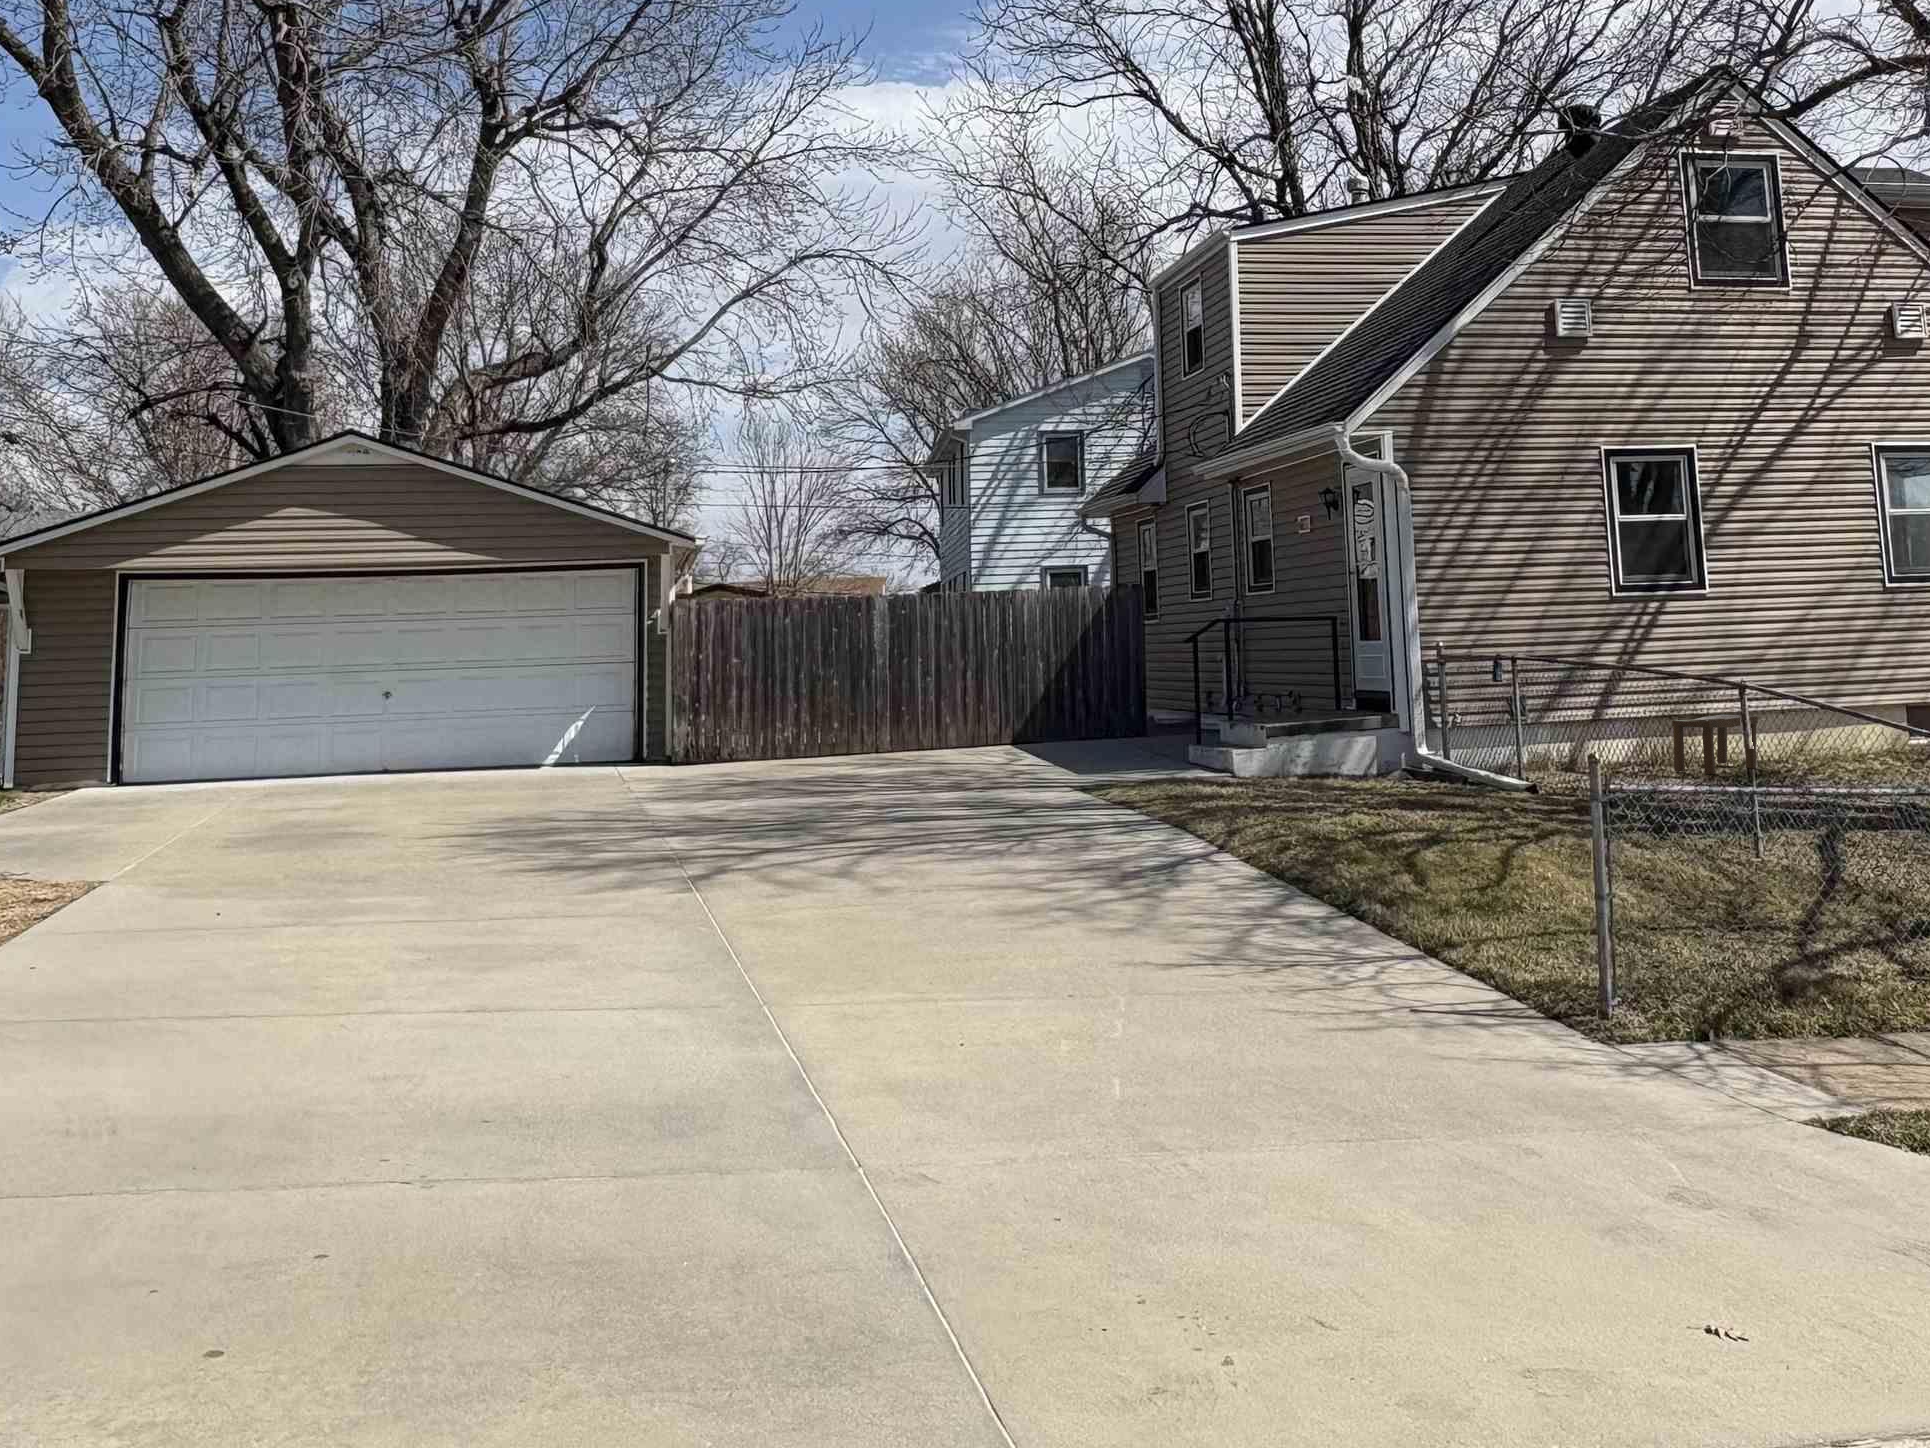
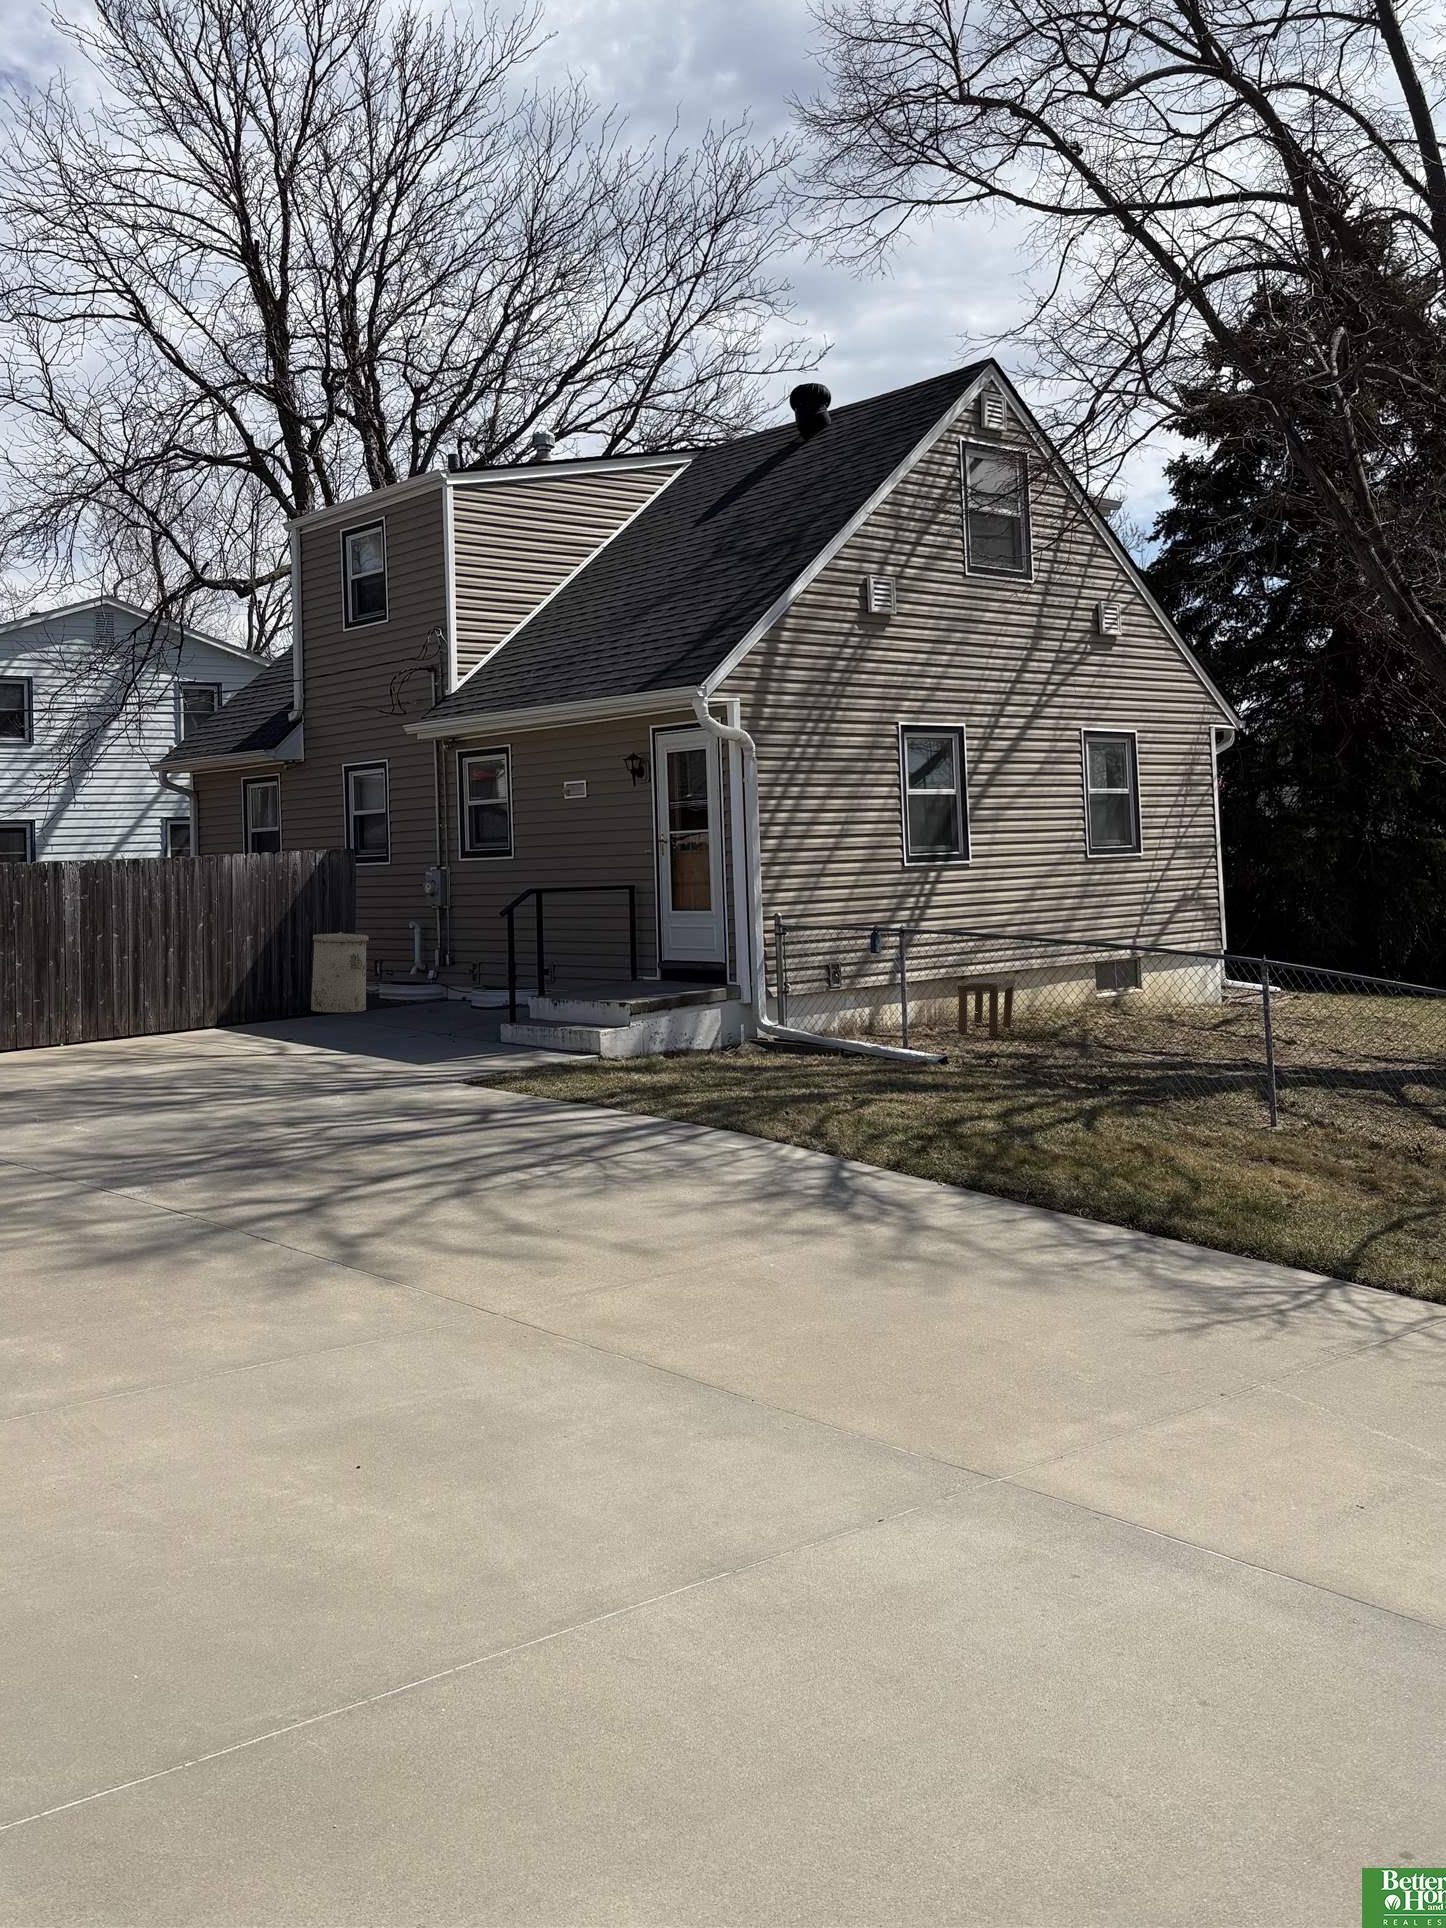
trash can: none [1100,663,1151,738] -> present [311,932,369,1012]

